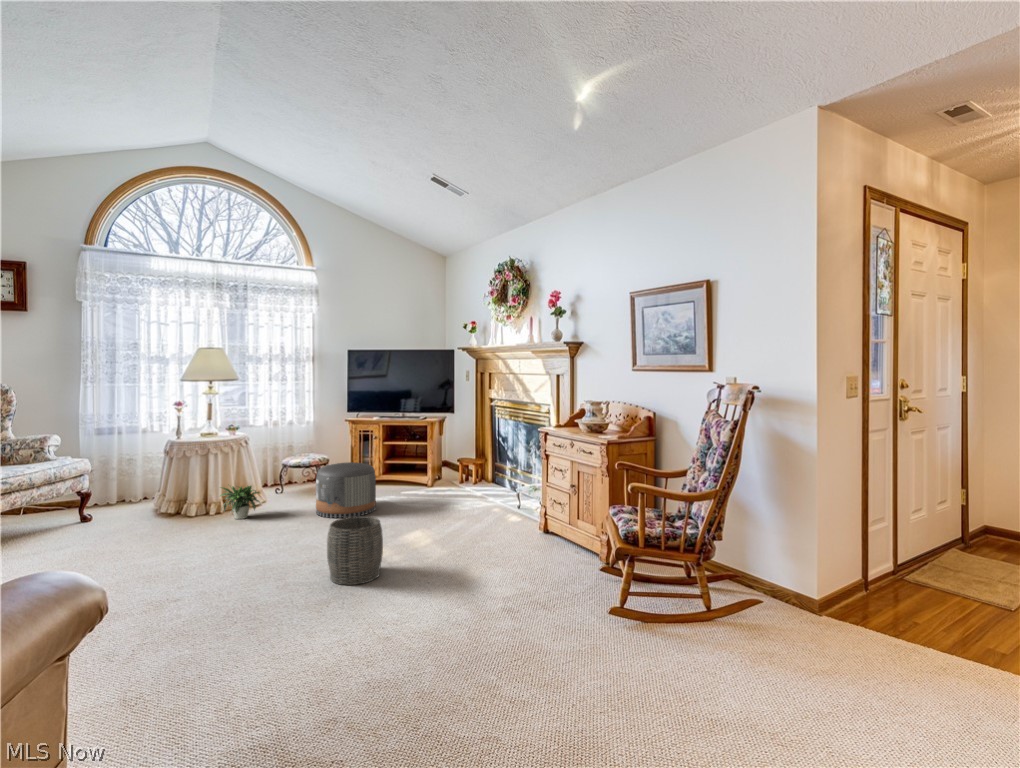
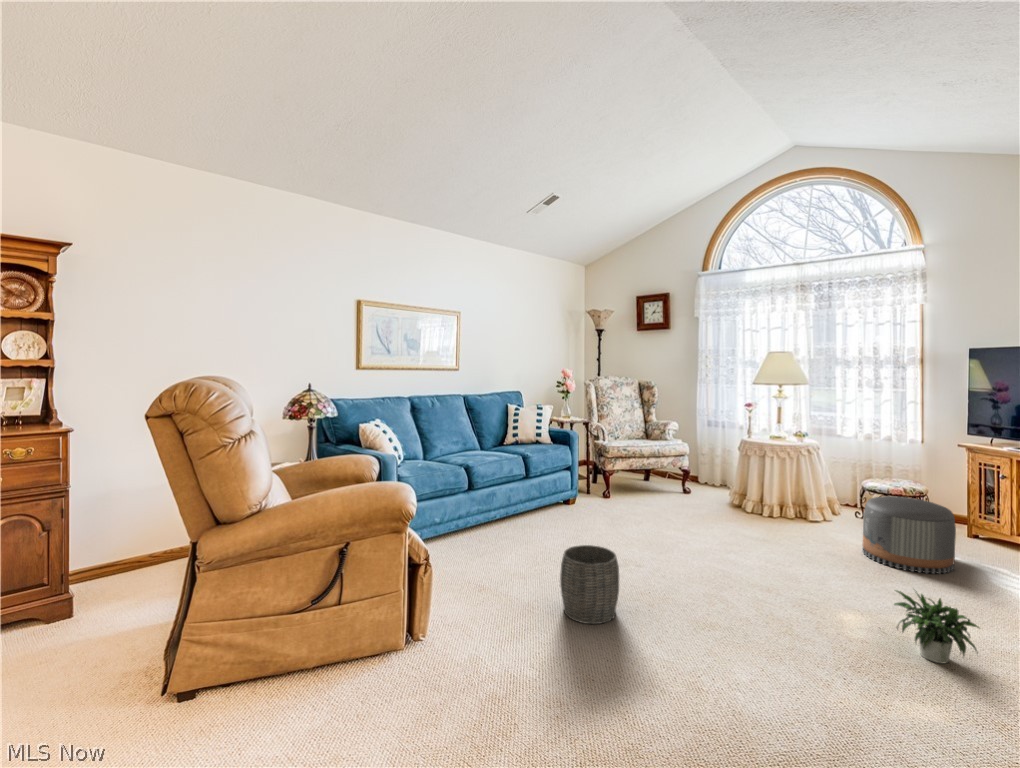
potted plant: present [220,486,259,519] -> present [894,590,979,664]
woven basket: present [327,516,383,585] -> present [560,545,619,624]

